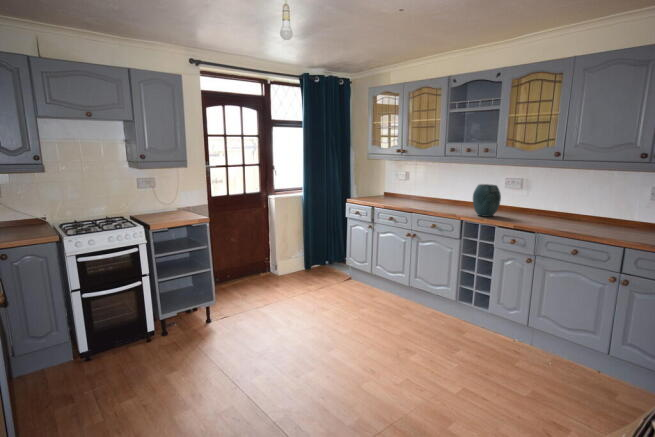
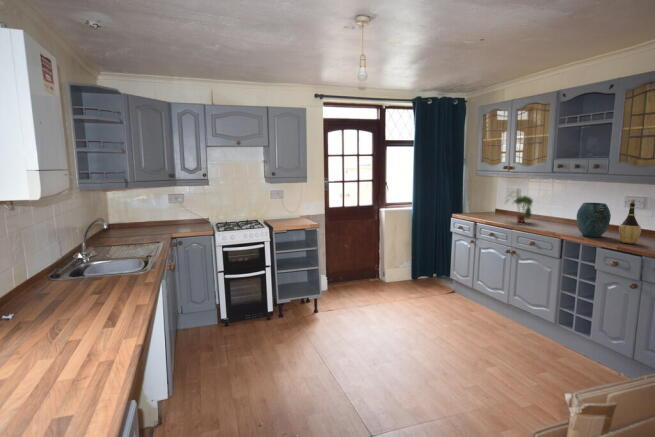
plant: none [399,173,429,205] -> present [514,192,533,222]
wine bottle: none [511,181,529,221] -> present [619,200,641,244]

